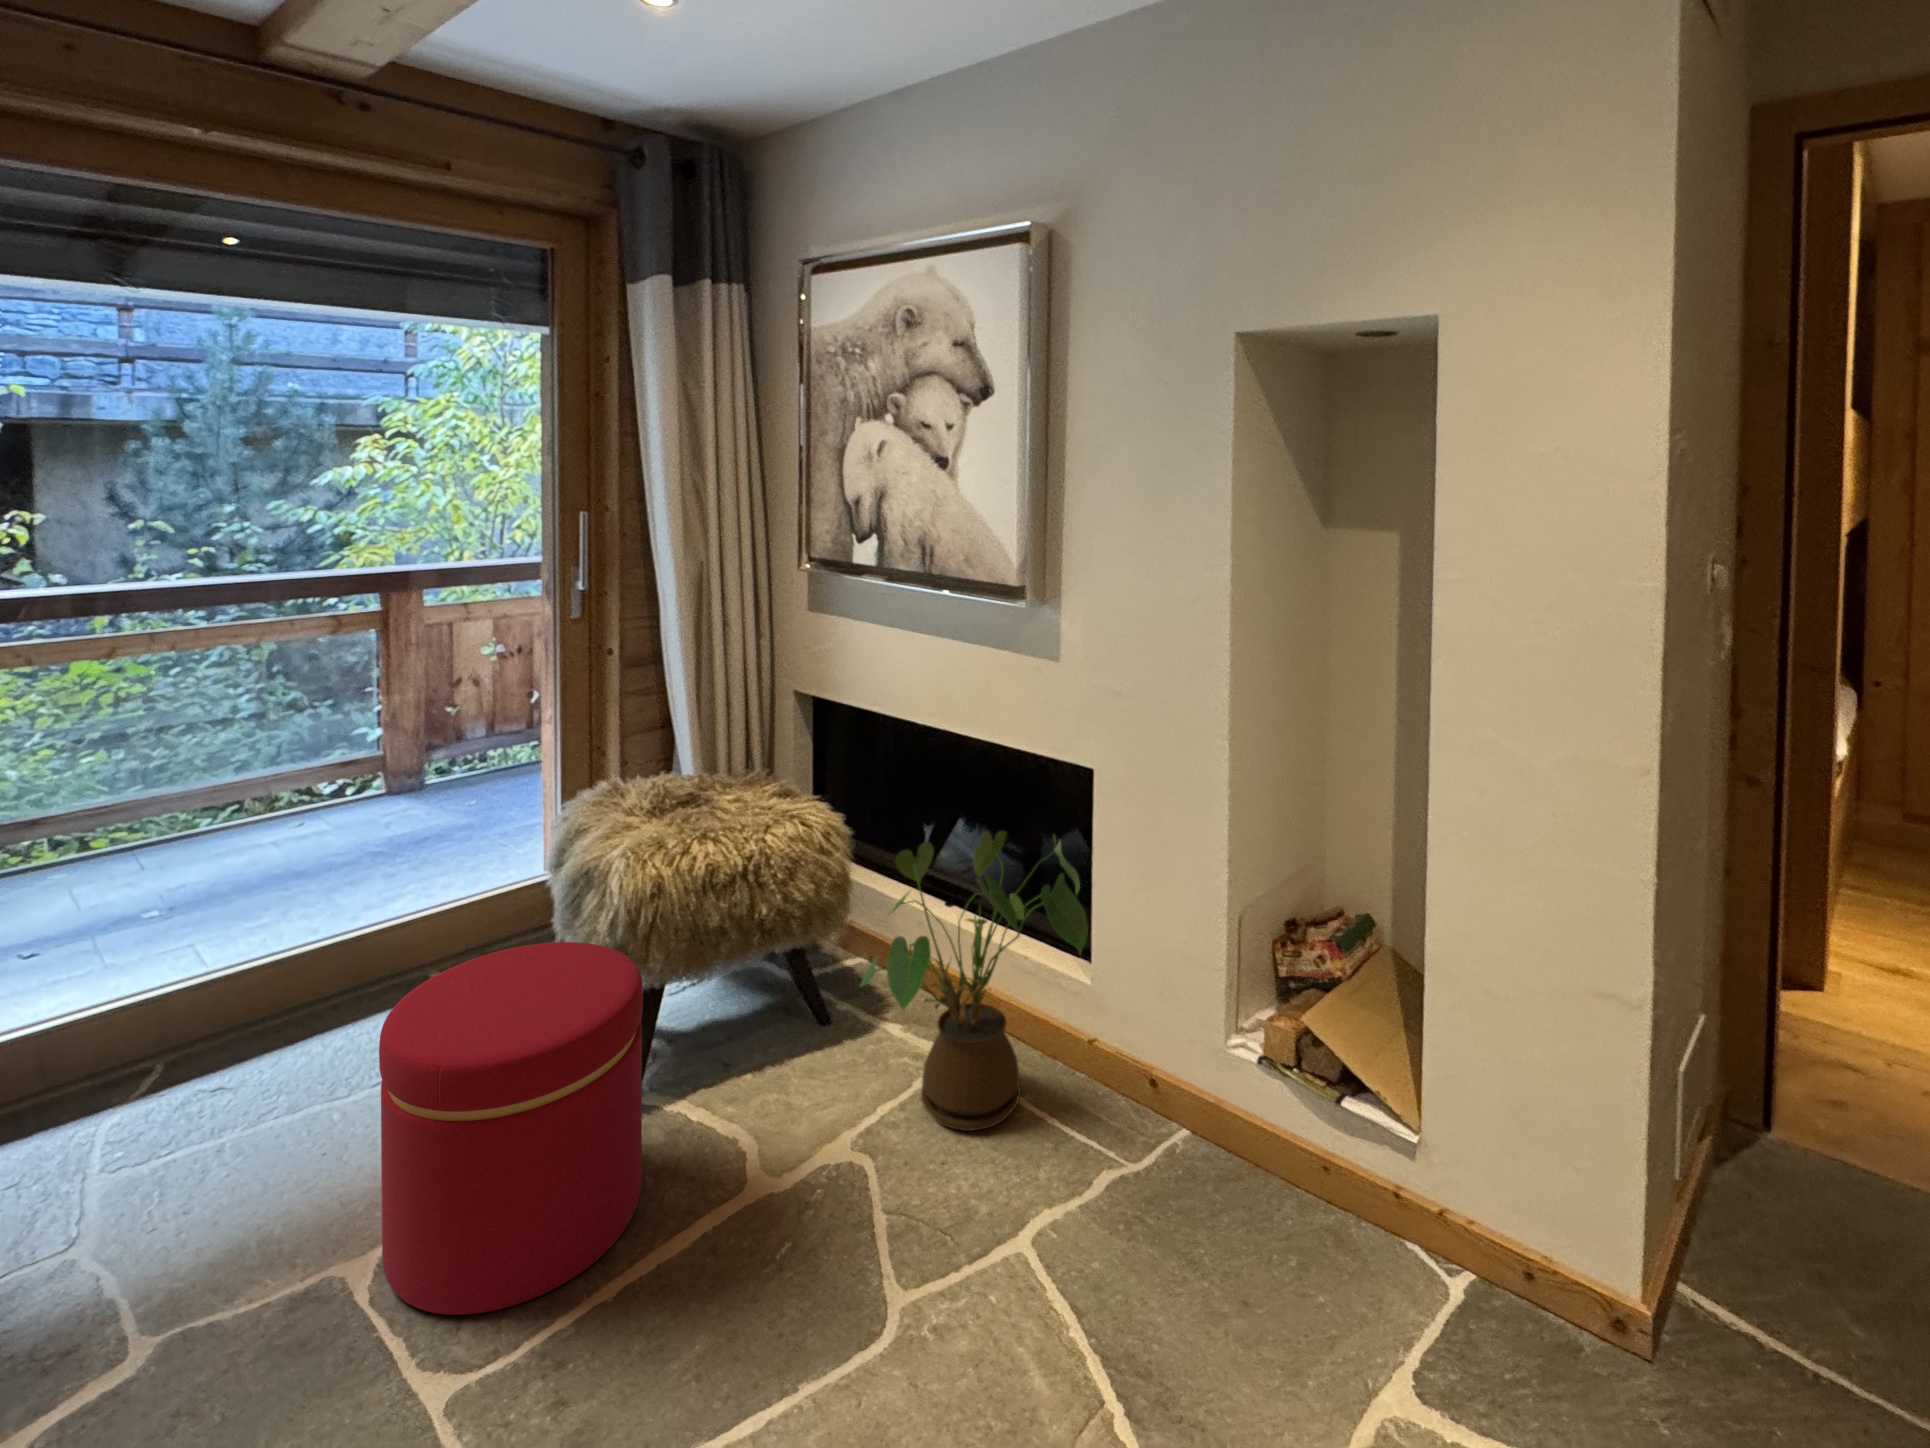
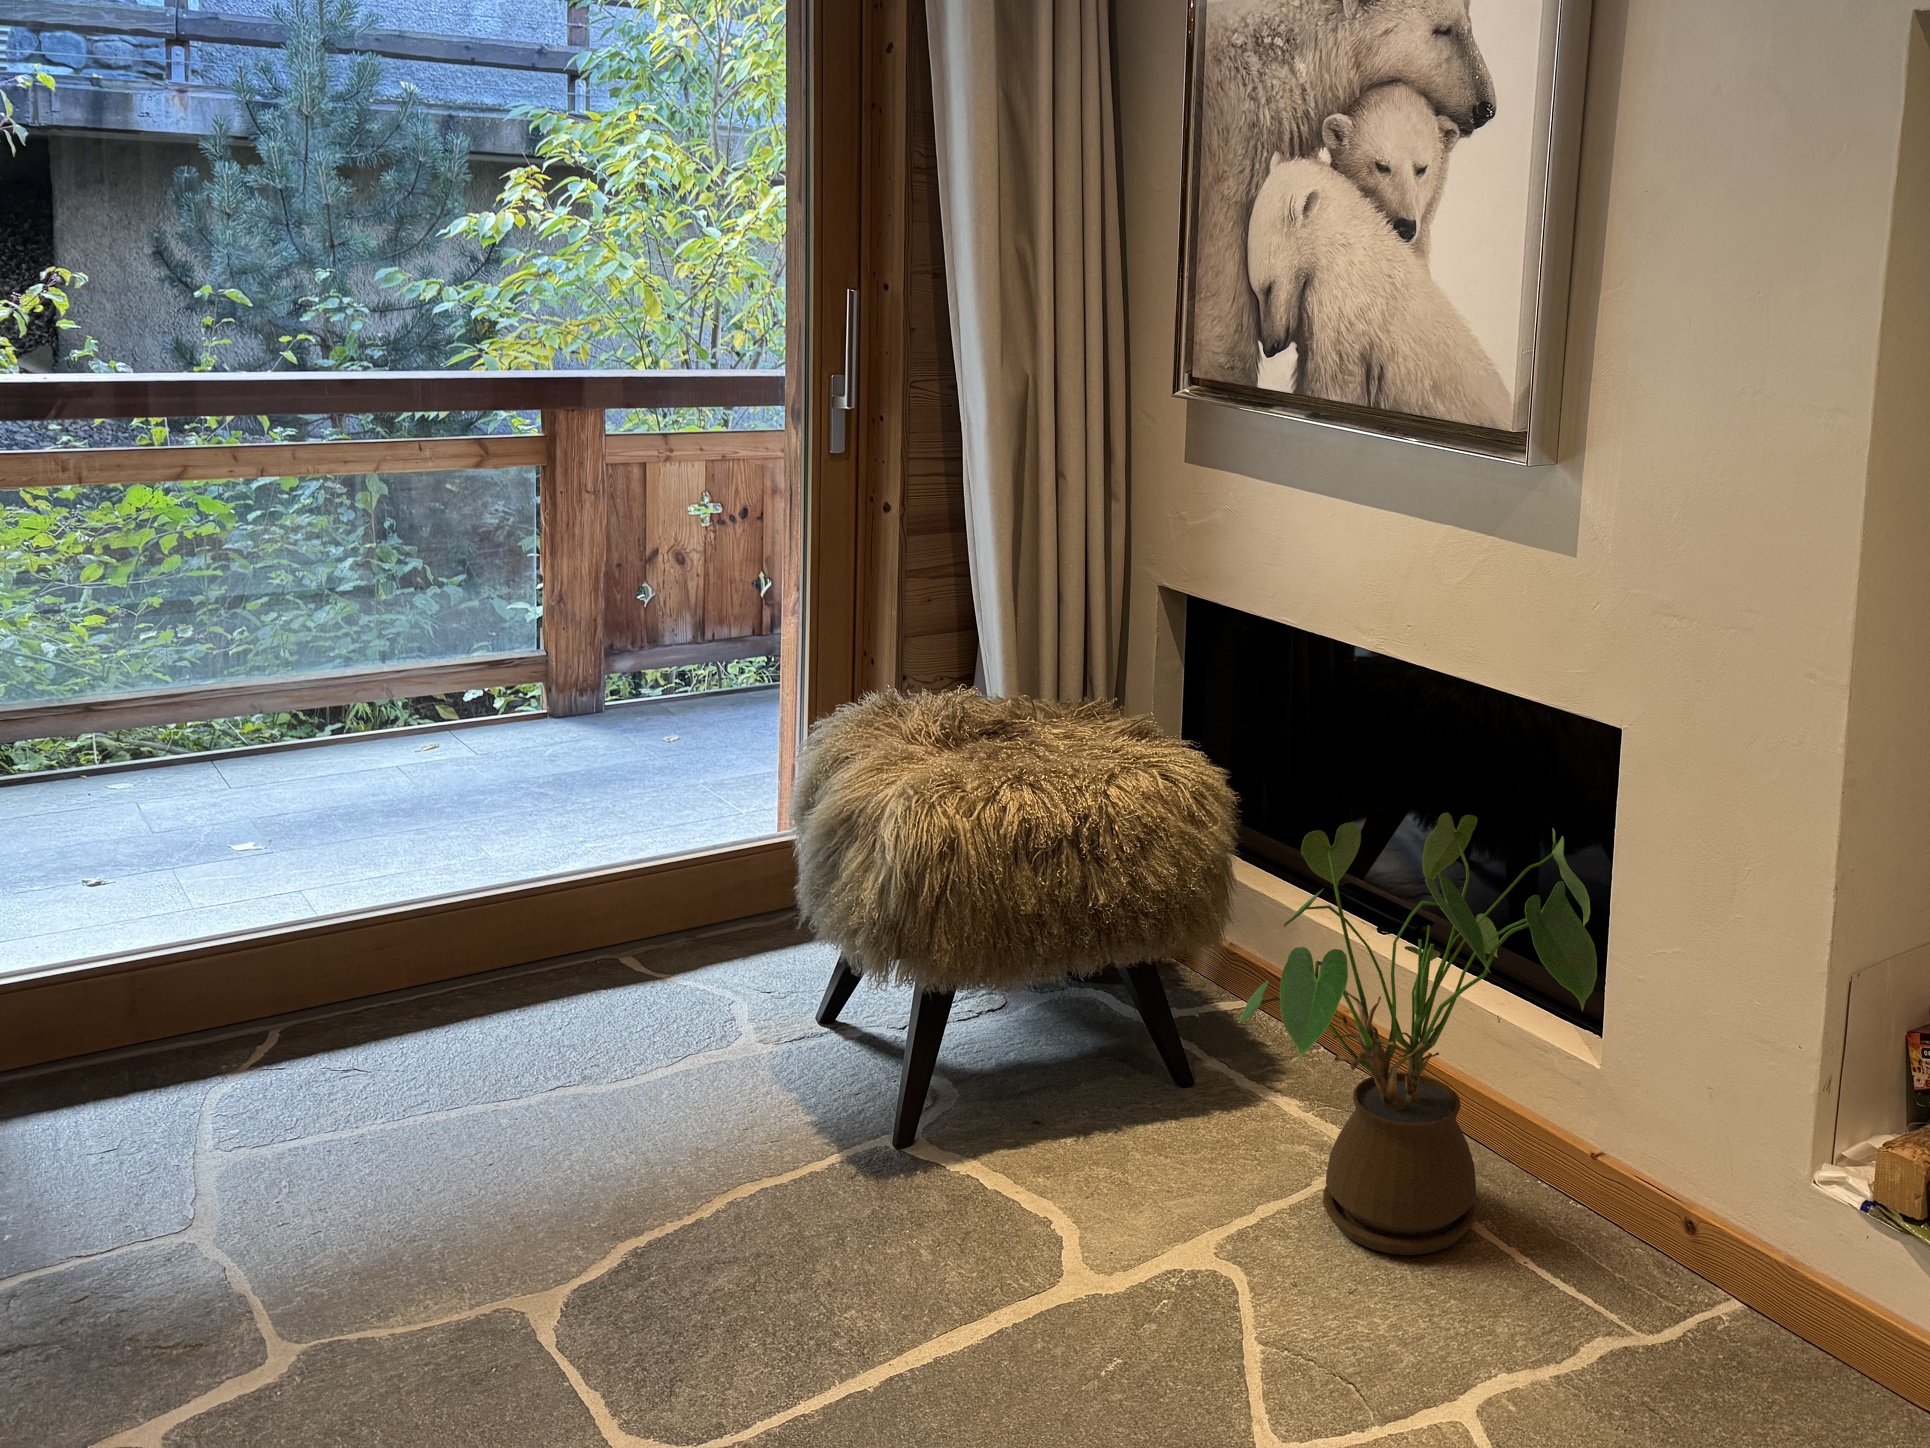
ottoman: present [379,942,643,1315] -> none [574,905,923,1376]

